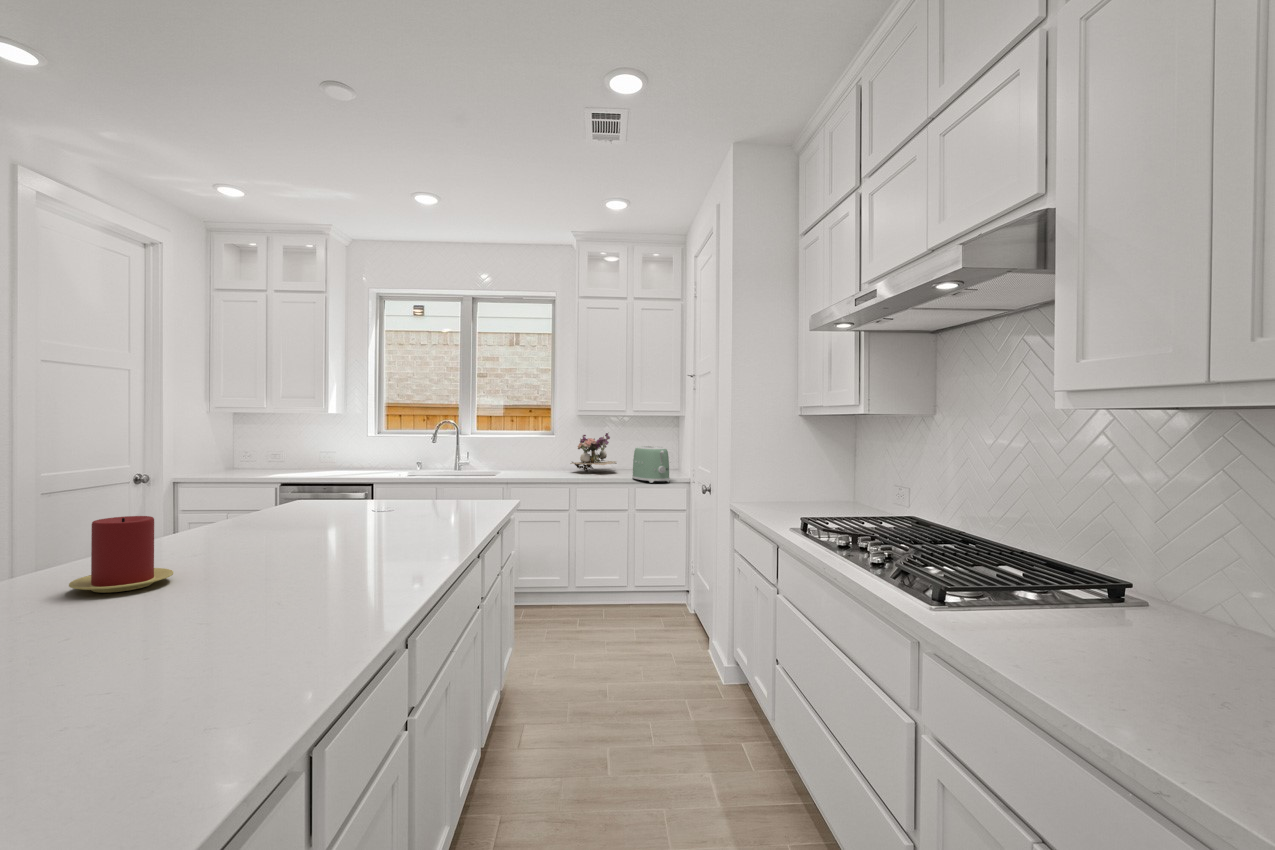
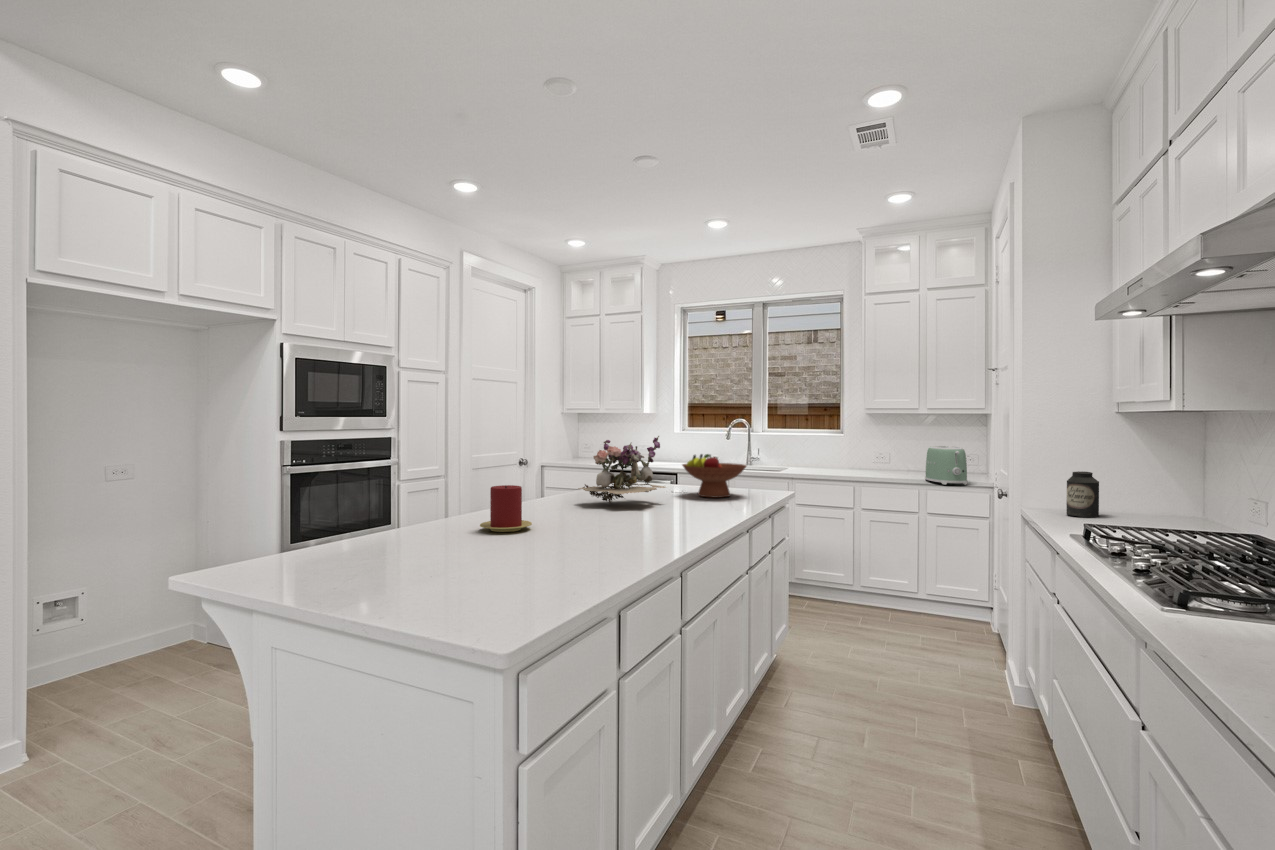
flower arrangement: present [571,433,616,471] -> present [578,436,666,503]
fruit bowl: none [394,459,475,511] -> present [682,454,746,497]
canister: none [772,467,797,508] -> present [1066,471,1099,517]

